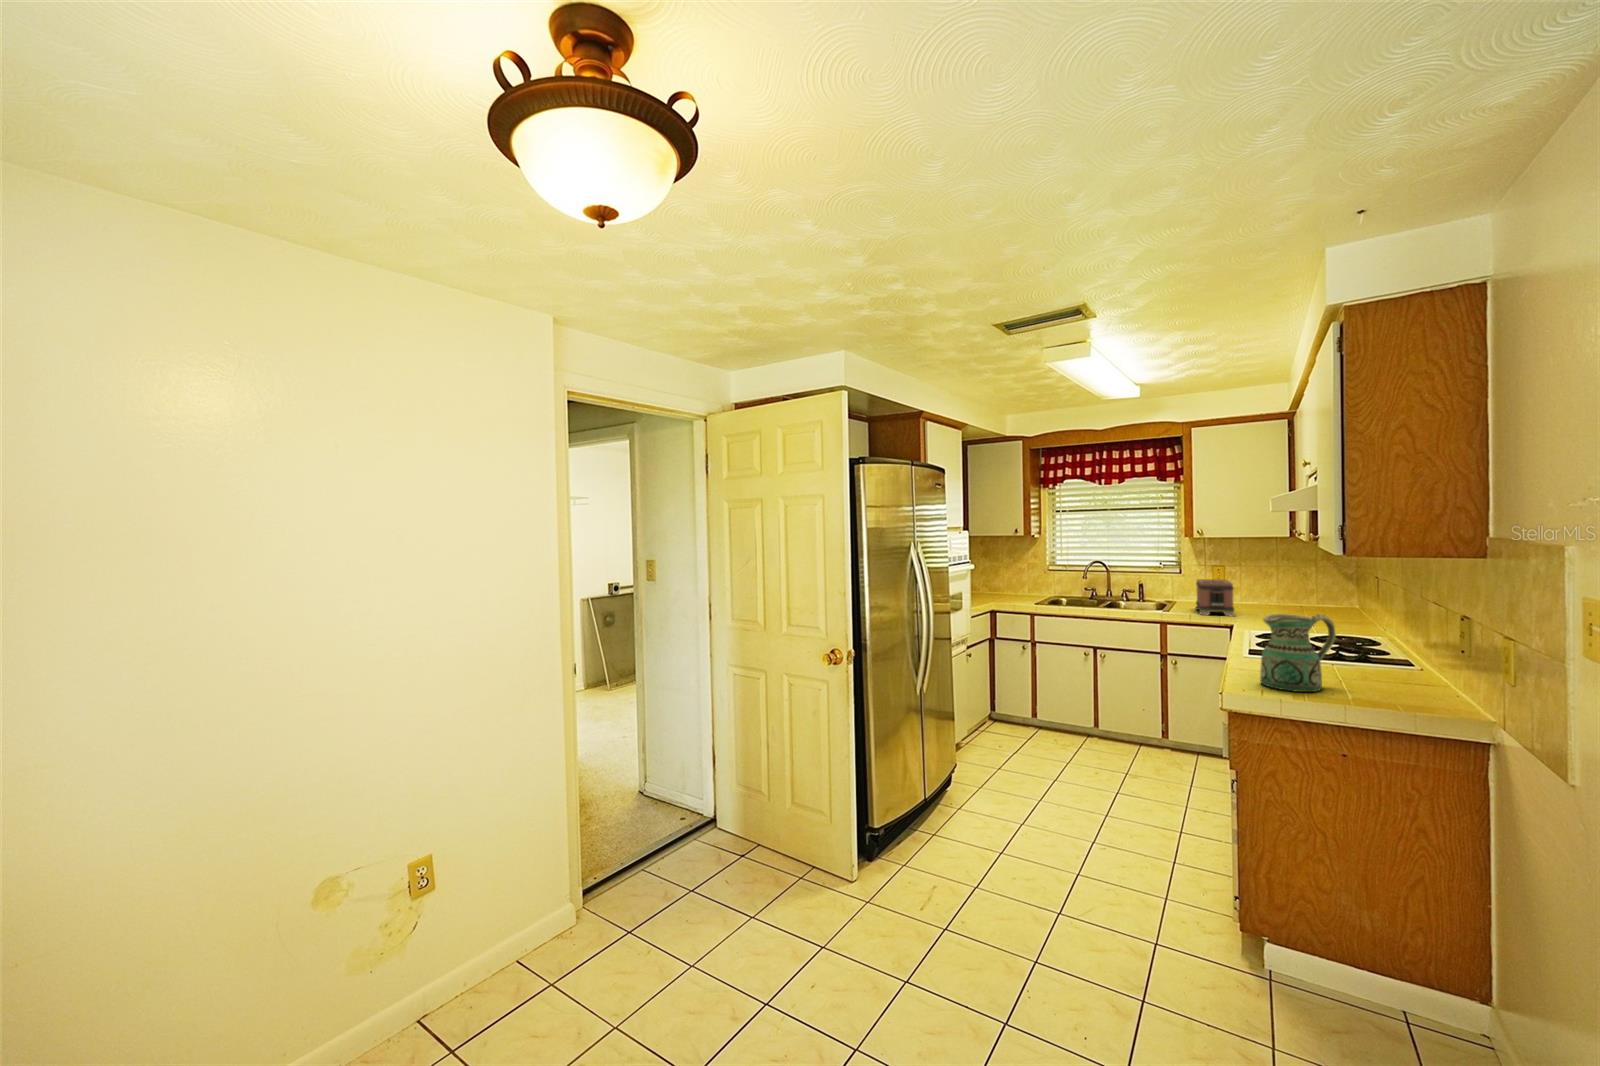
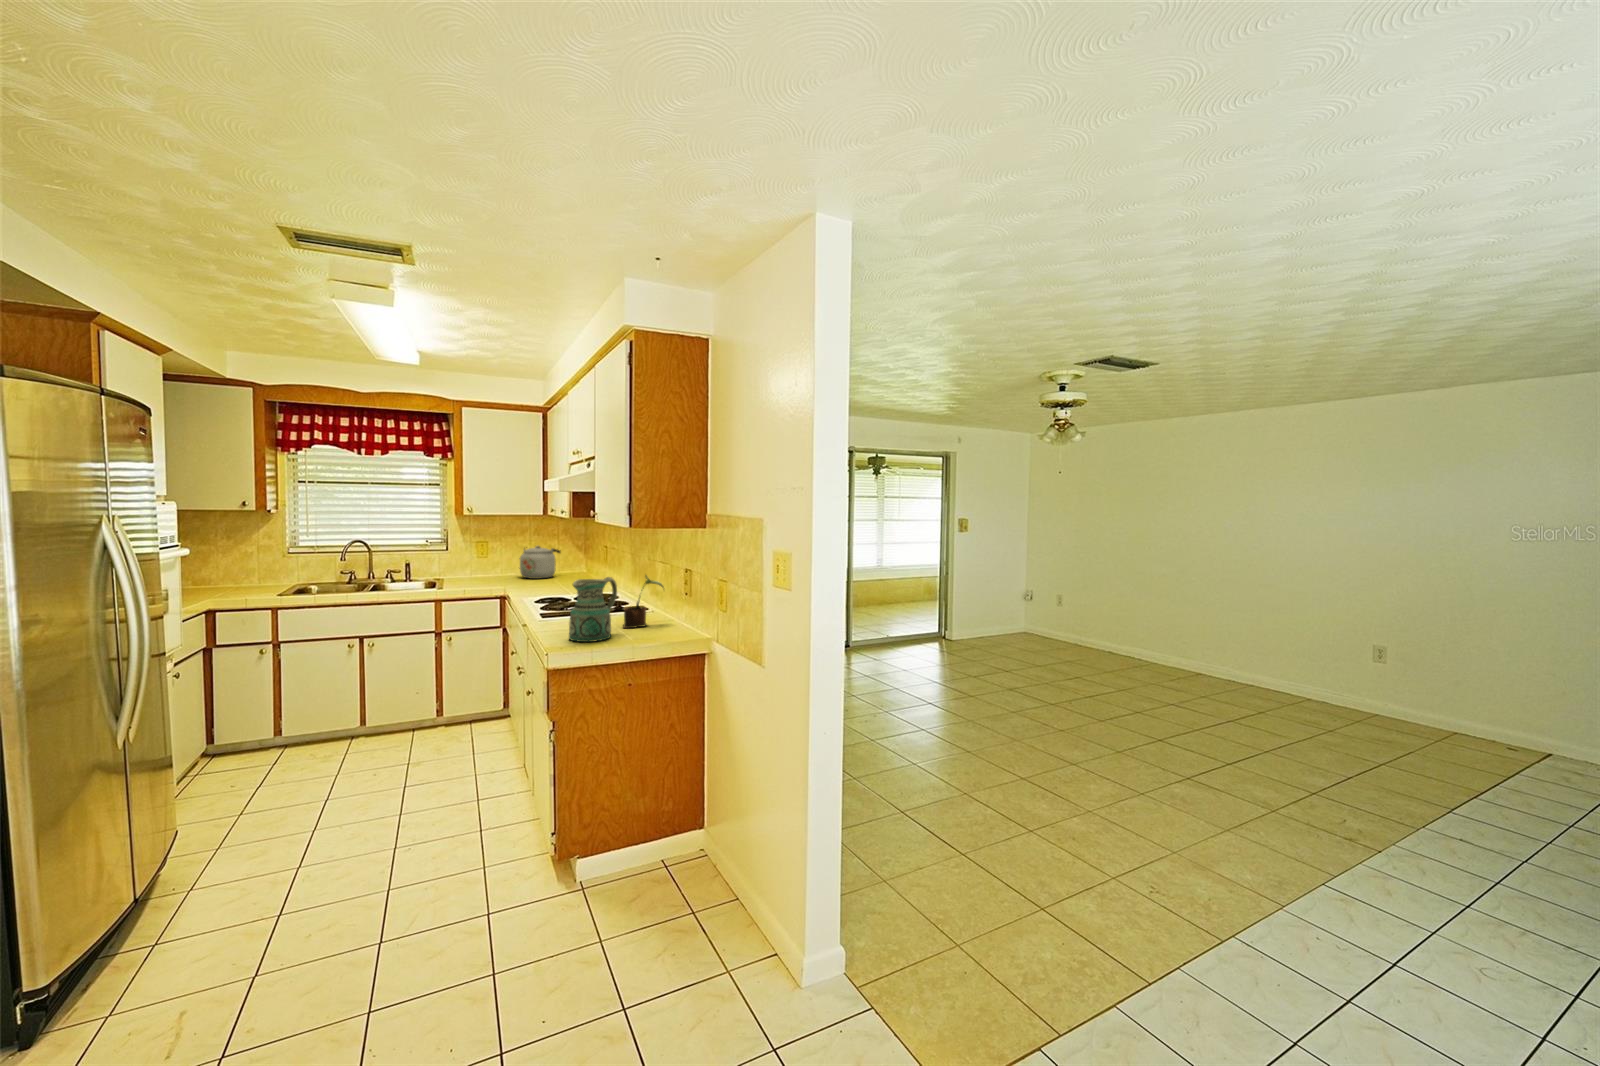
kettle: none [1260,572,1321,611] -> present [519,546,560,579]
toaster: present [1196,579,1235,616] -> none [464,554,503,589]
potted plant: none [1350,615,1428,687] -> present [623,576,664,628]

